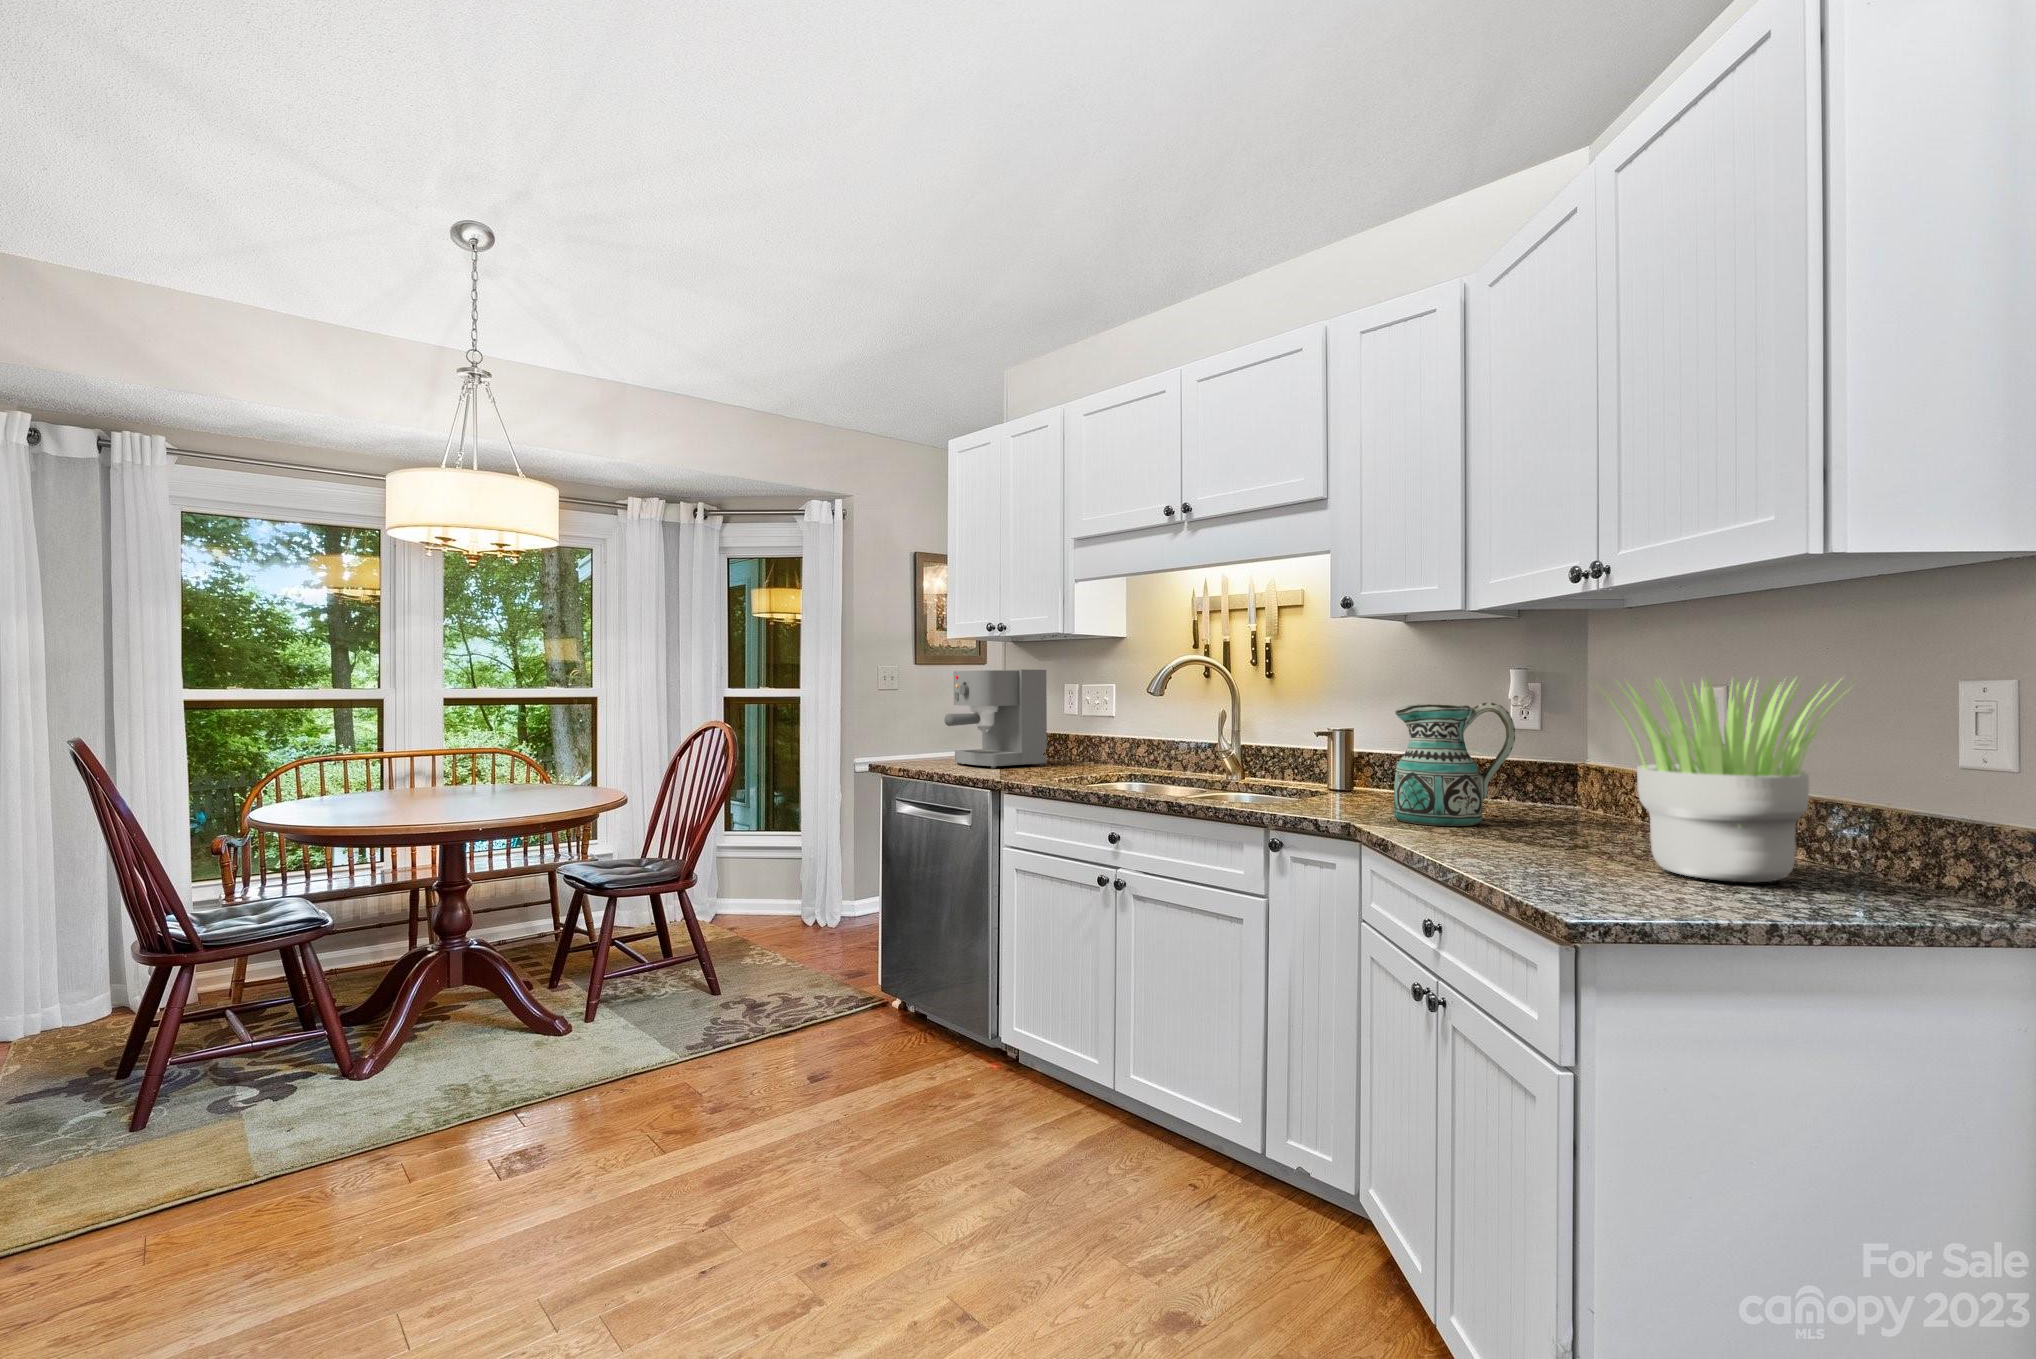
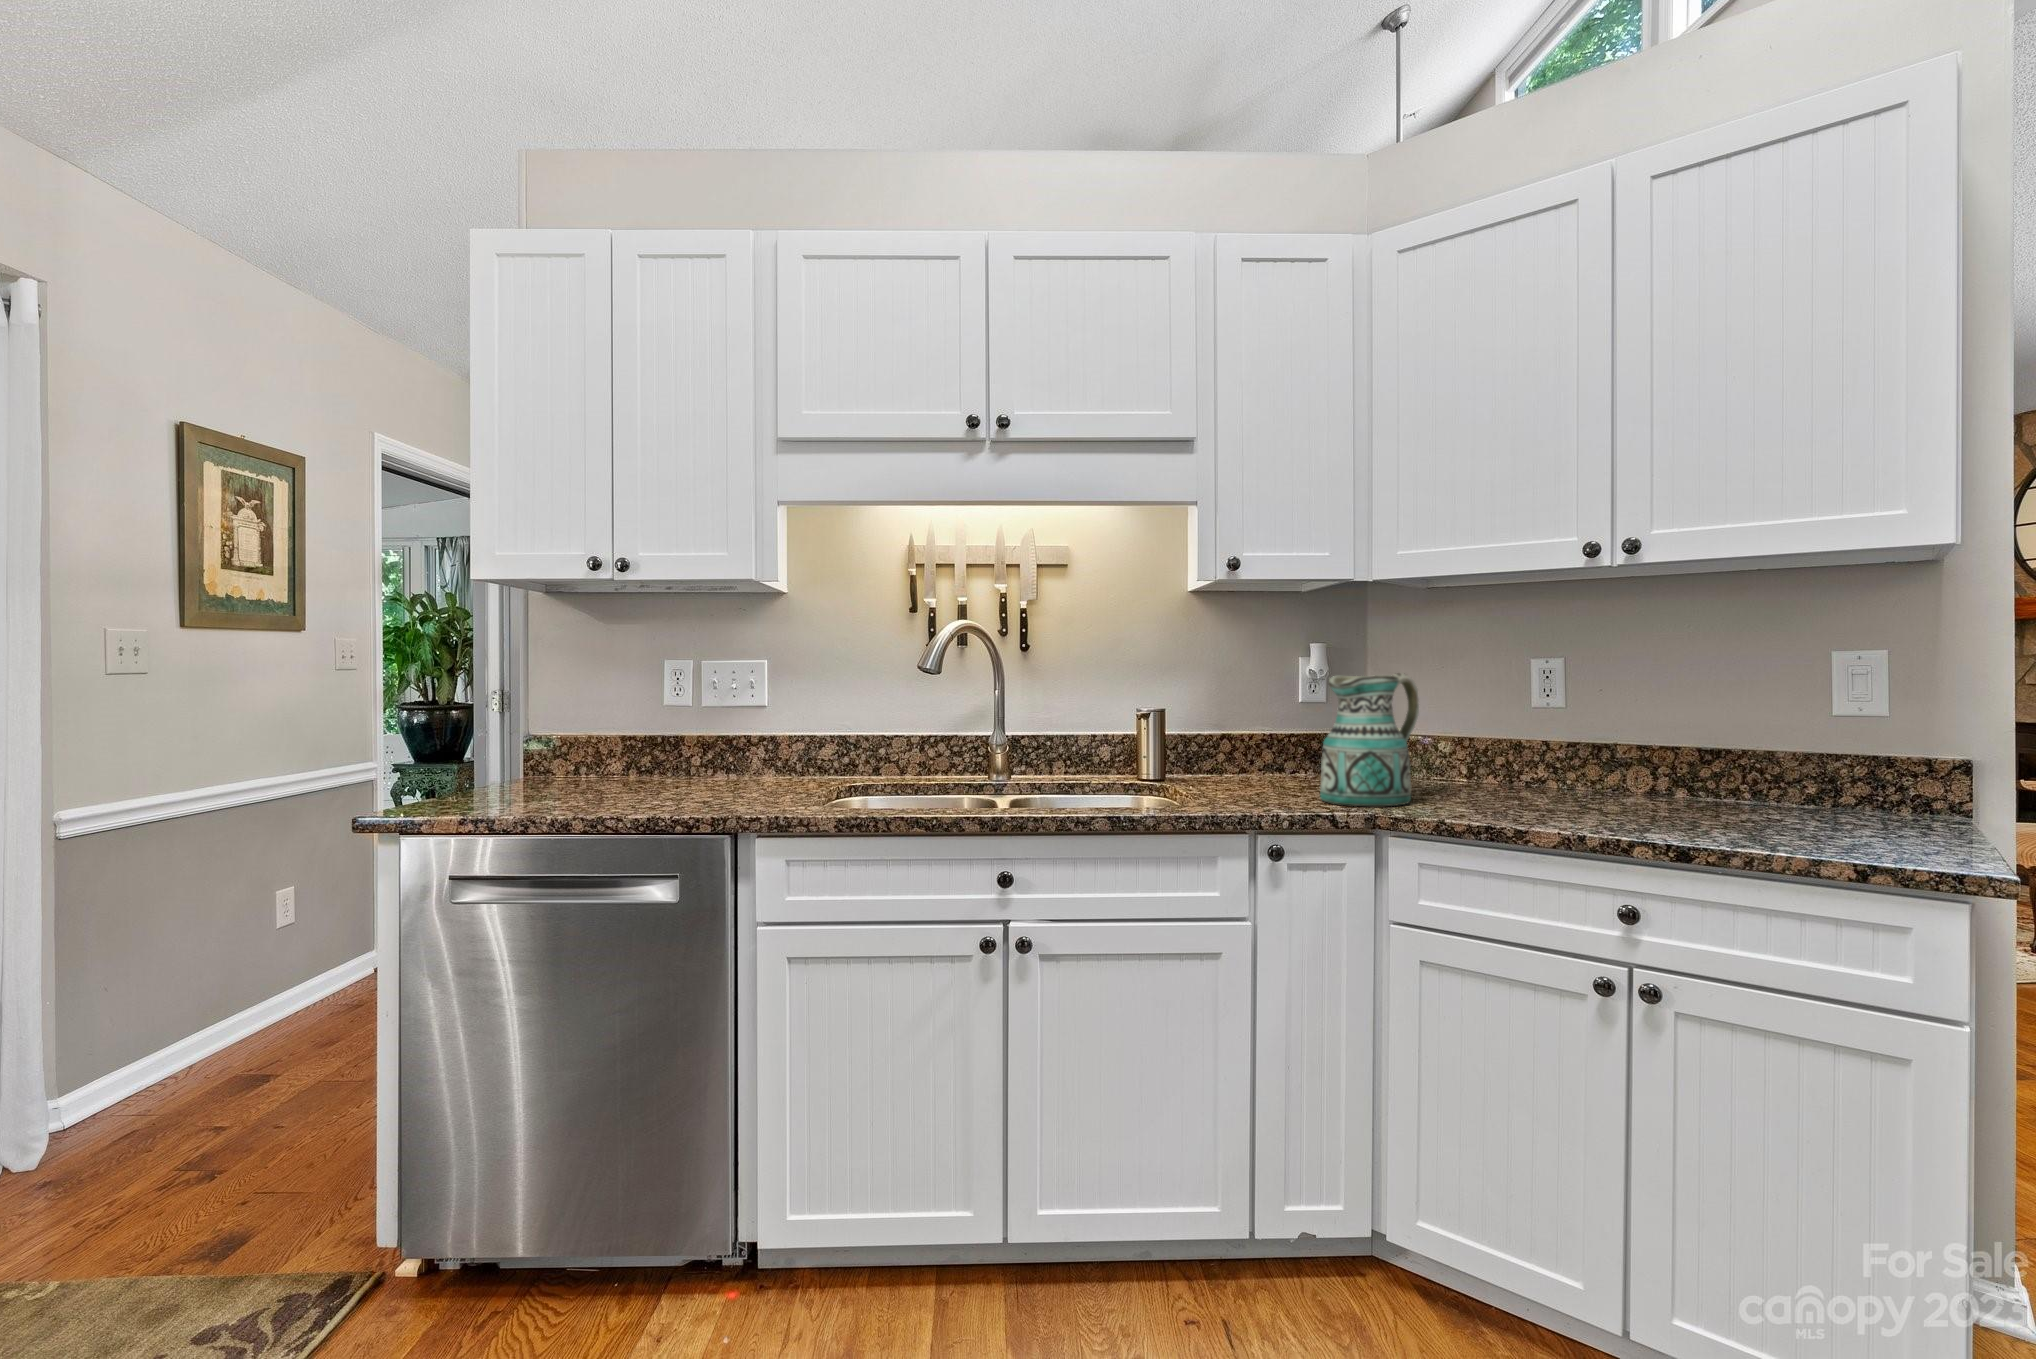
coffee maker: present [944,669,1047,768] -> none [471,638,636,800]
potted plant: present [1609,679,1850,883] -> none [1618,641,1864,822]

